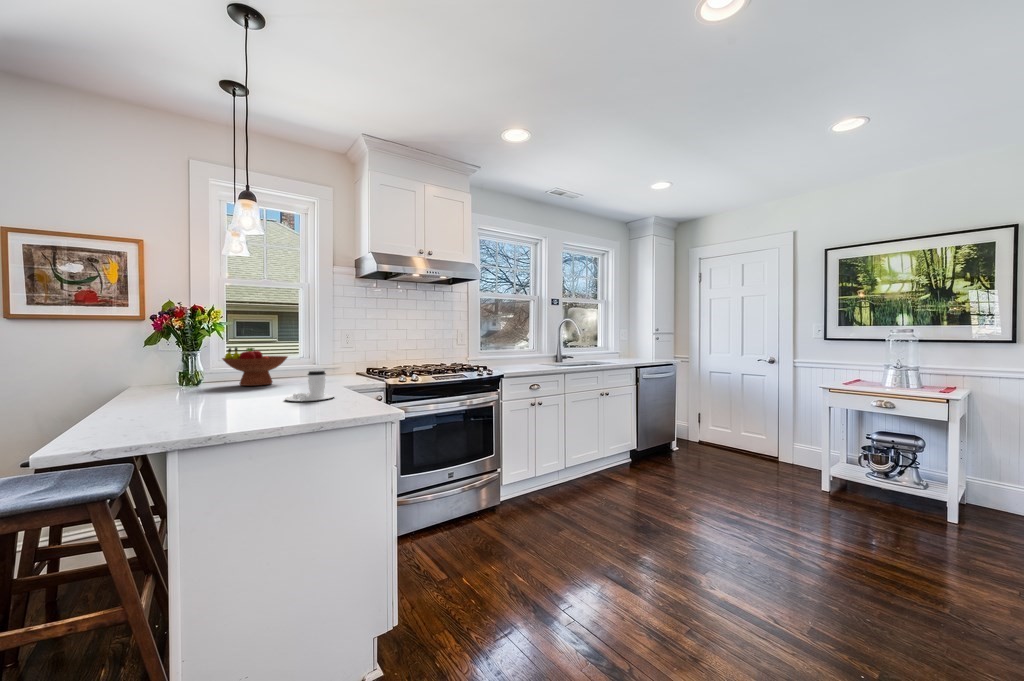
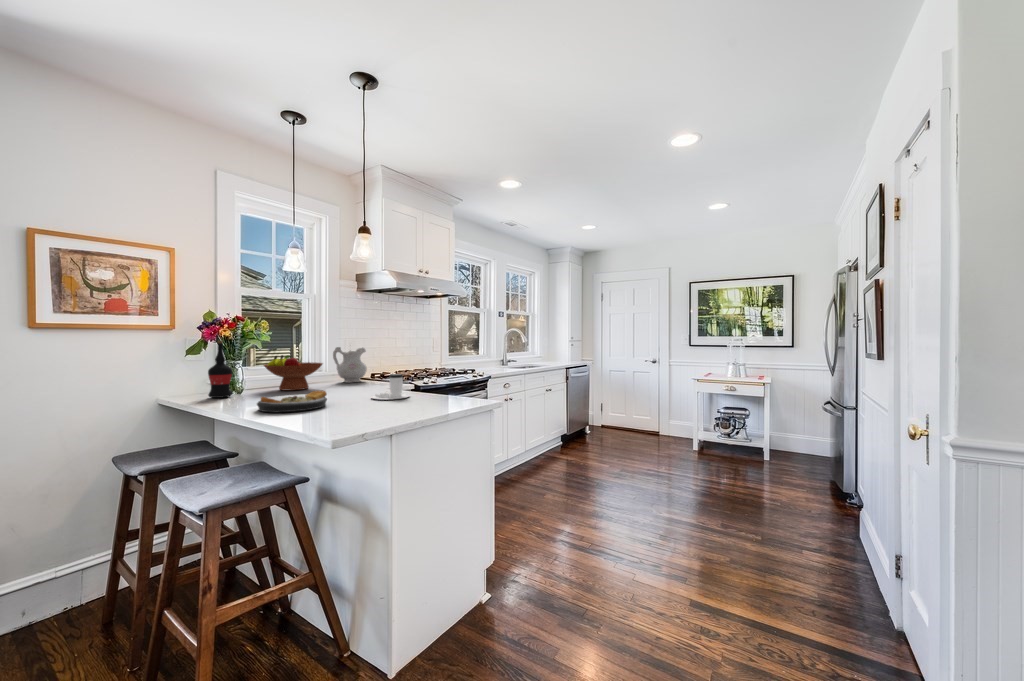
wine bottle: none [154,331,182,391] -> present [208,341,232,398]
ceramic pitcher: none [313,339,351,379] -> present [333,347,367,383]
plate: none [135,387,225,411] -> present [257,390,327,412]

